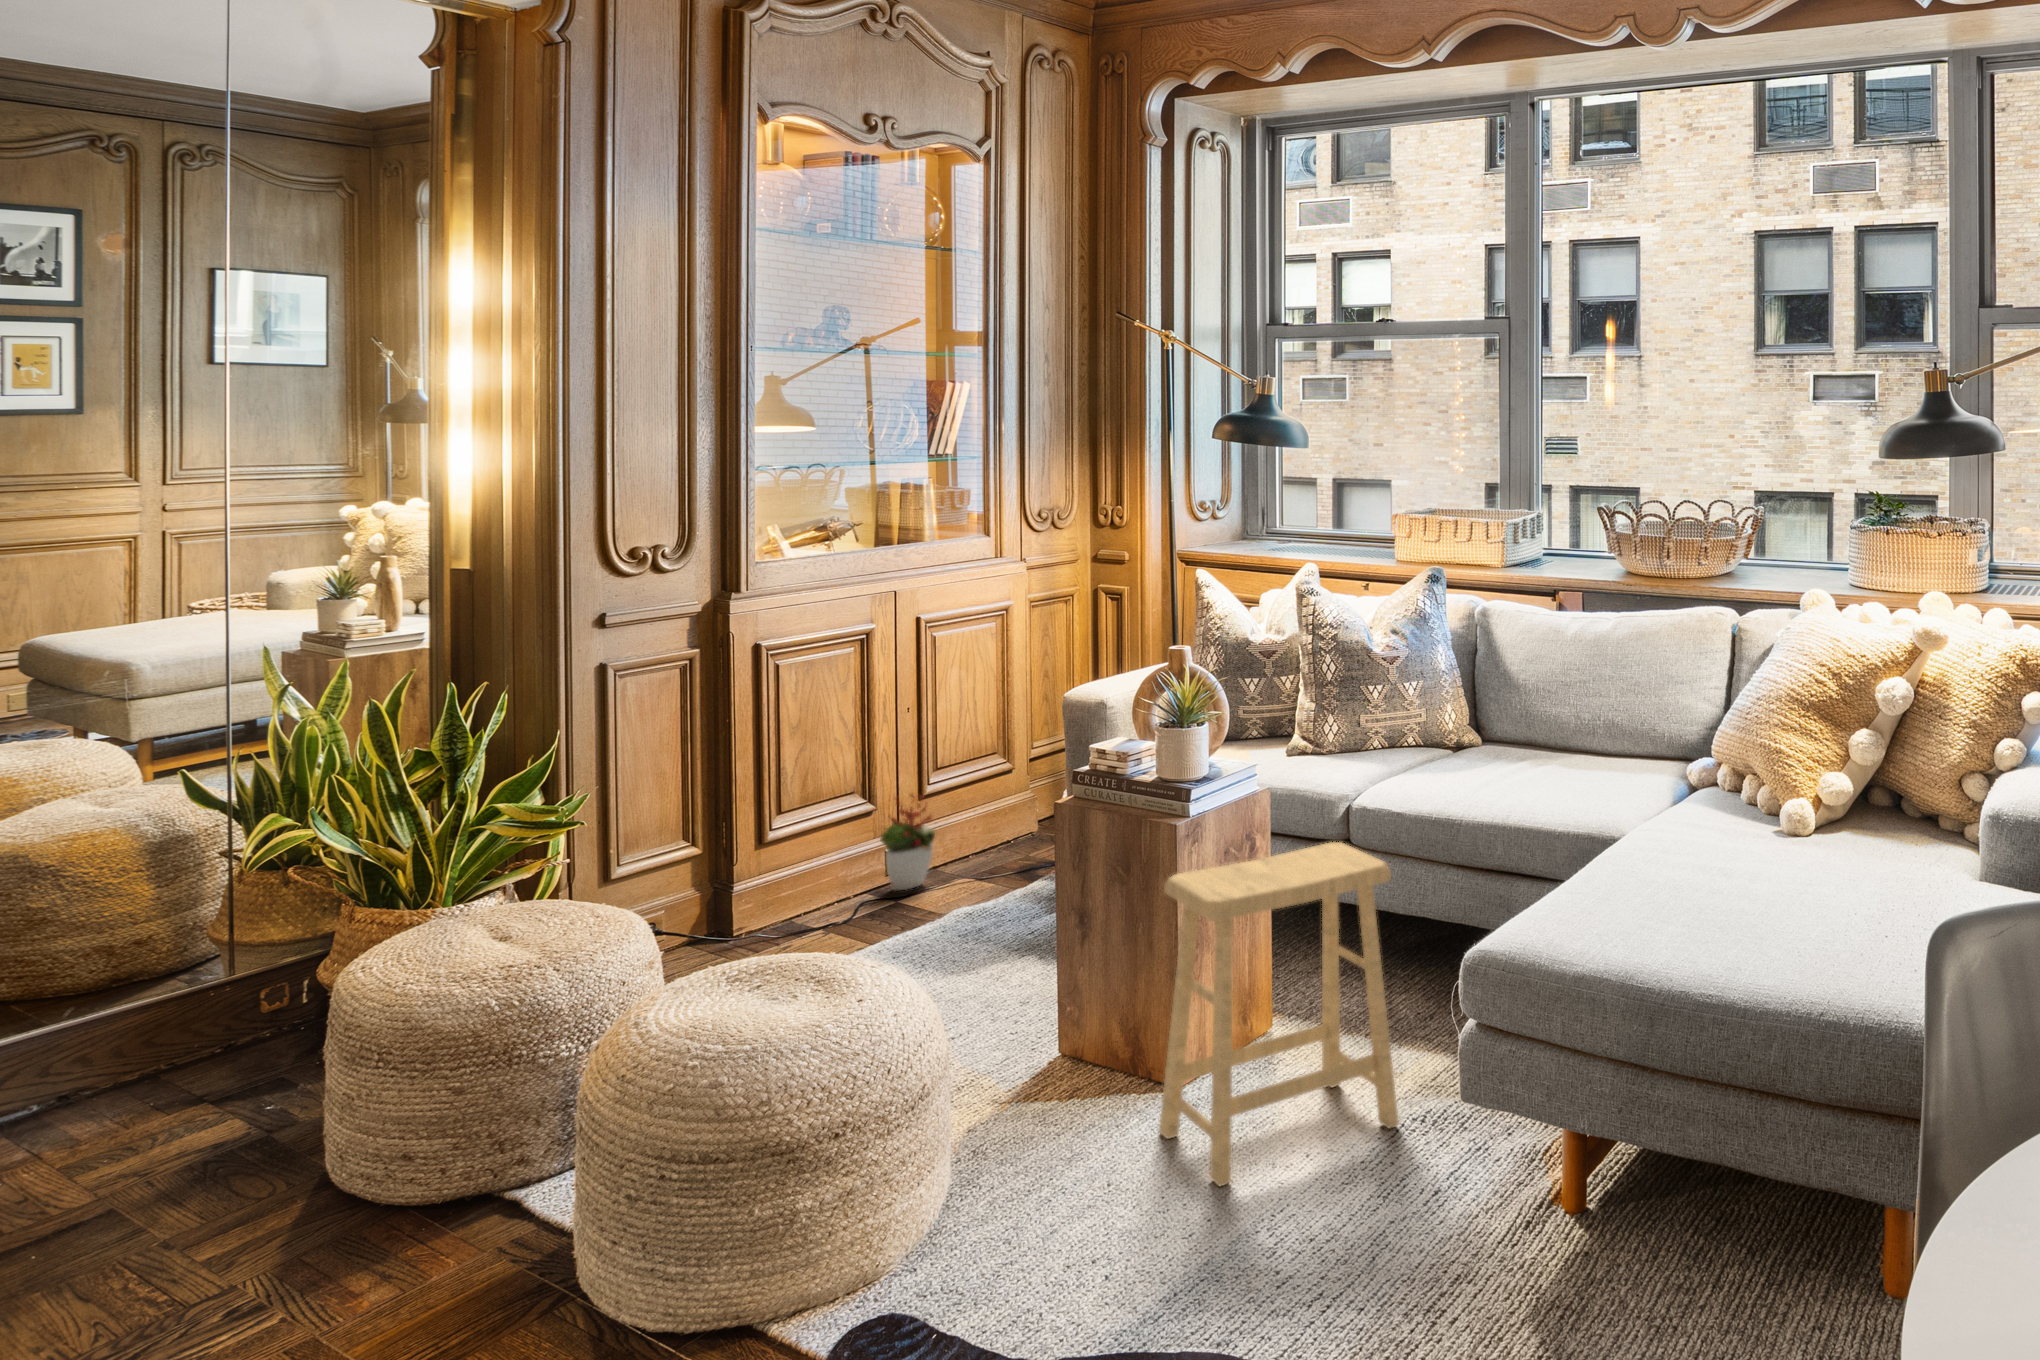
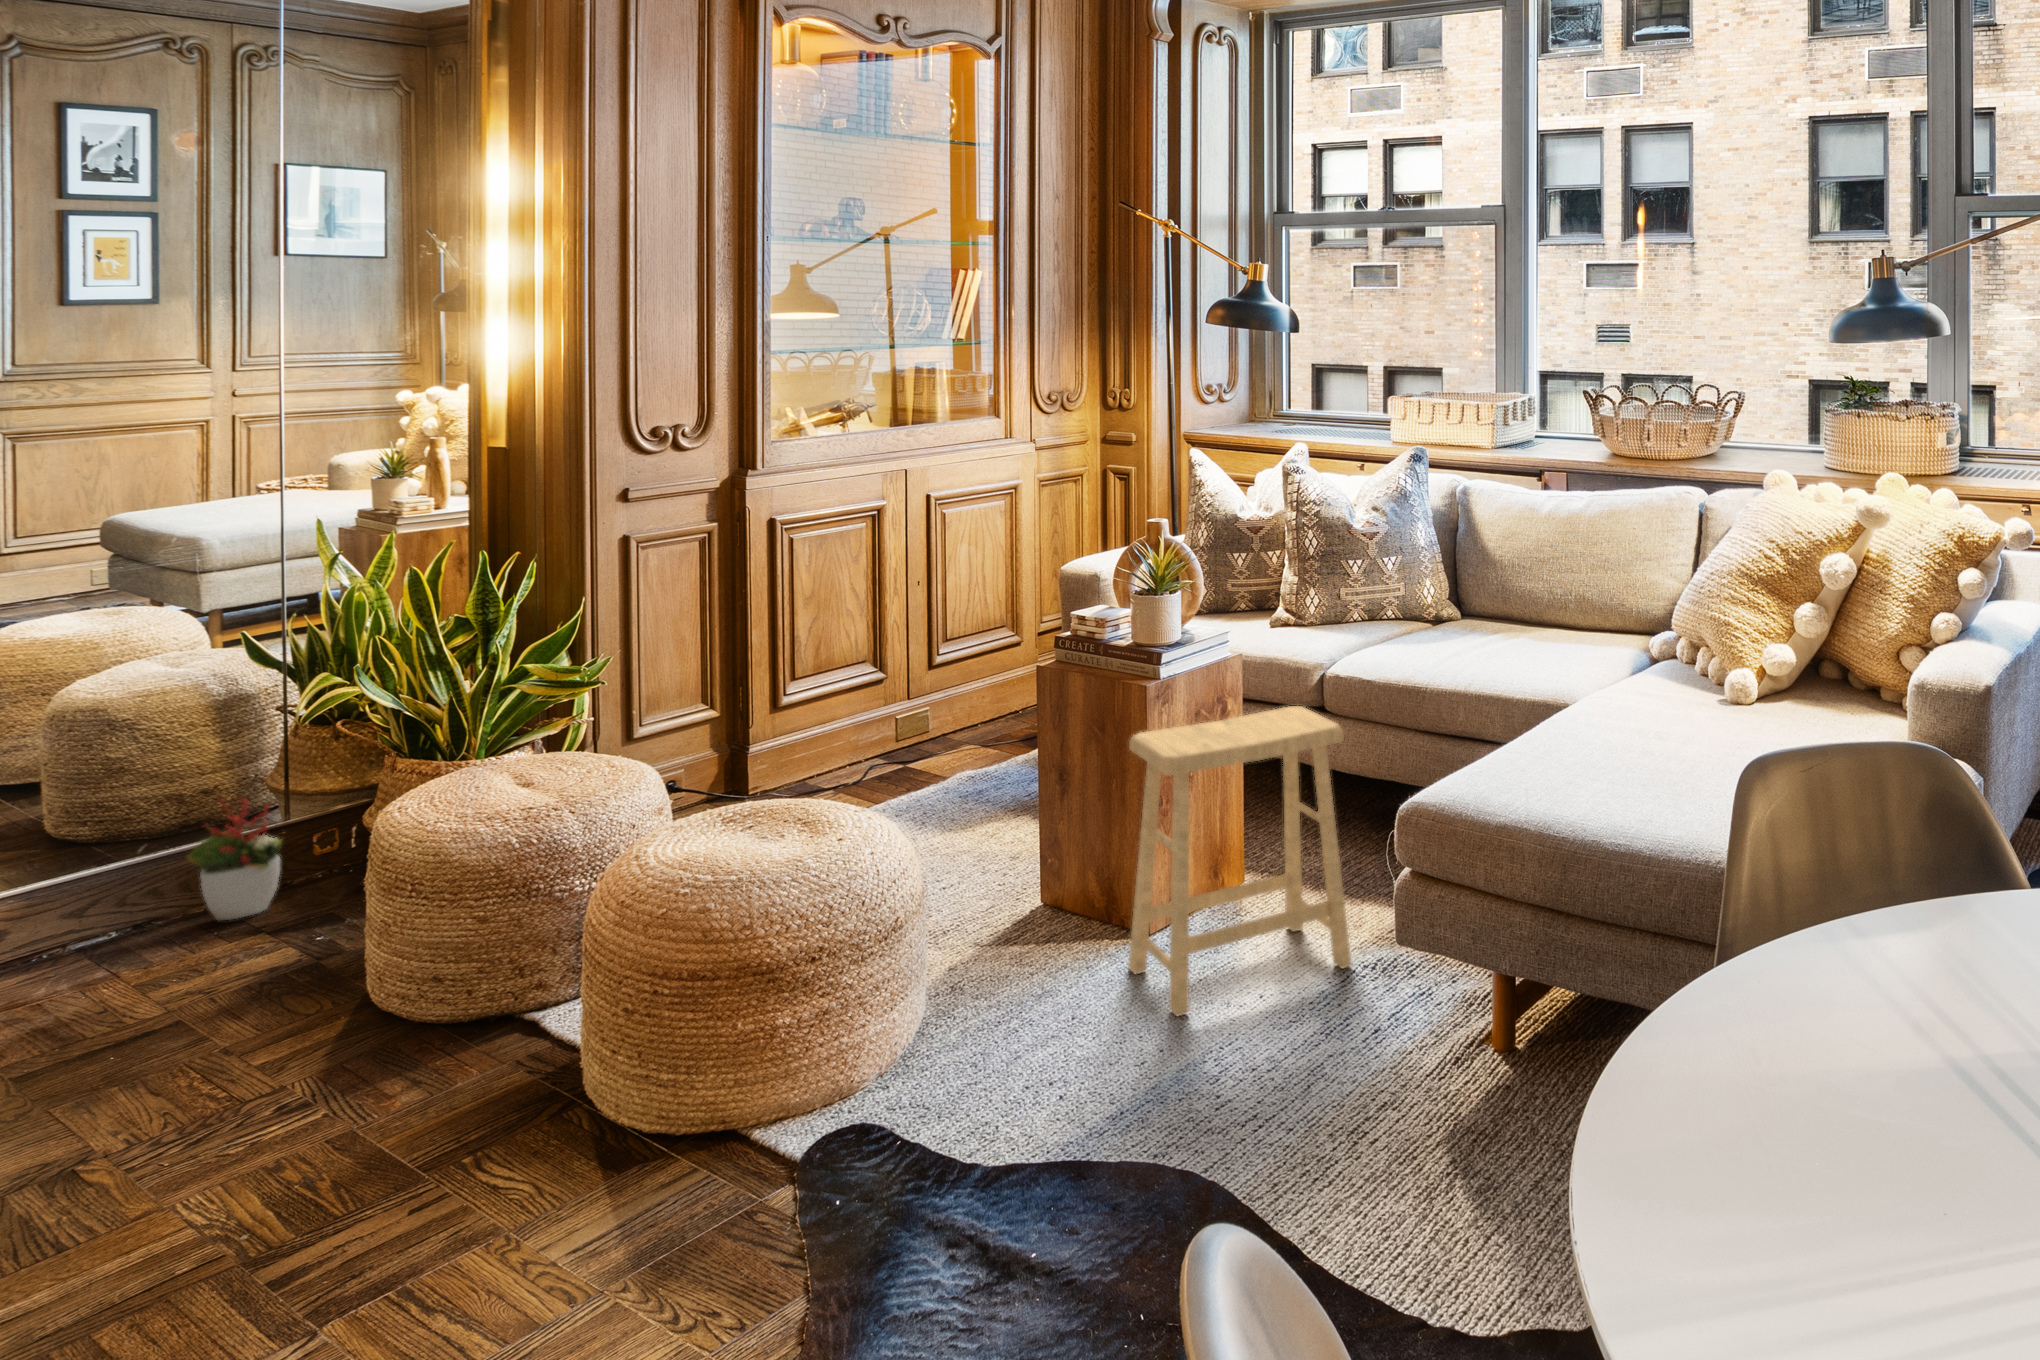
decorative plant: present [880,793,935,890] -> present [187,796,282,920]

